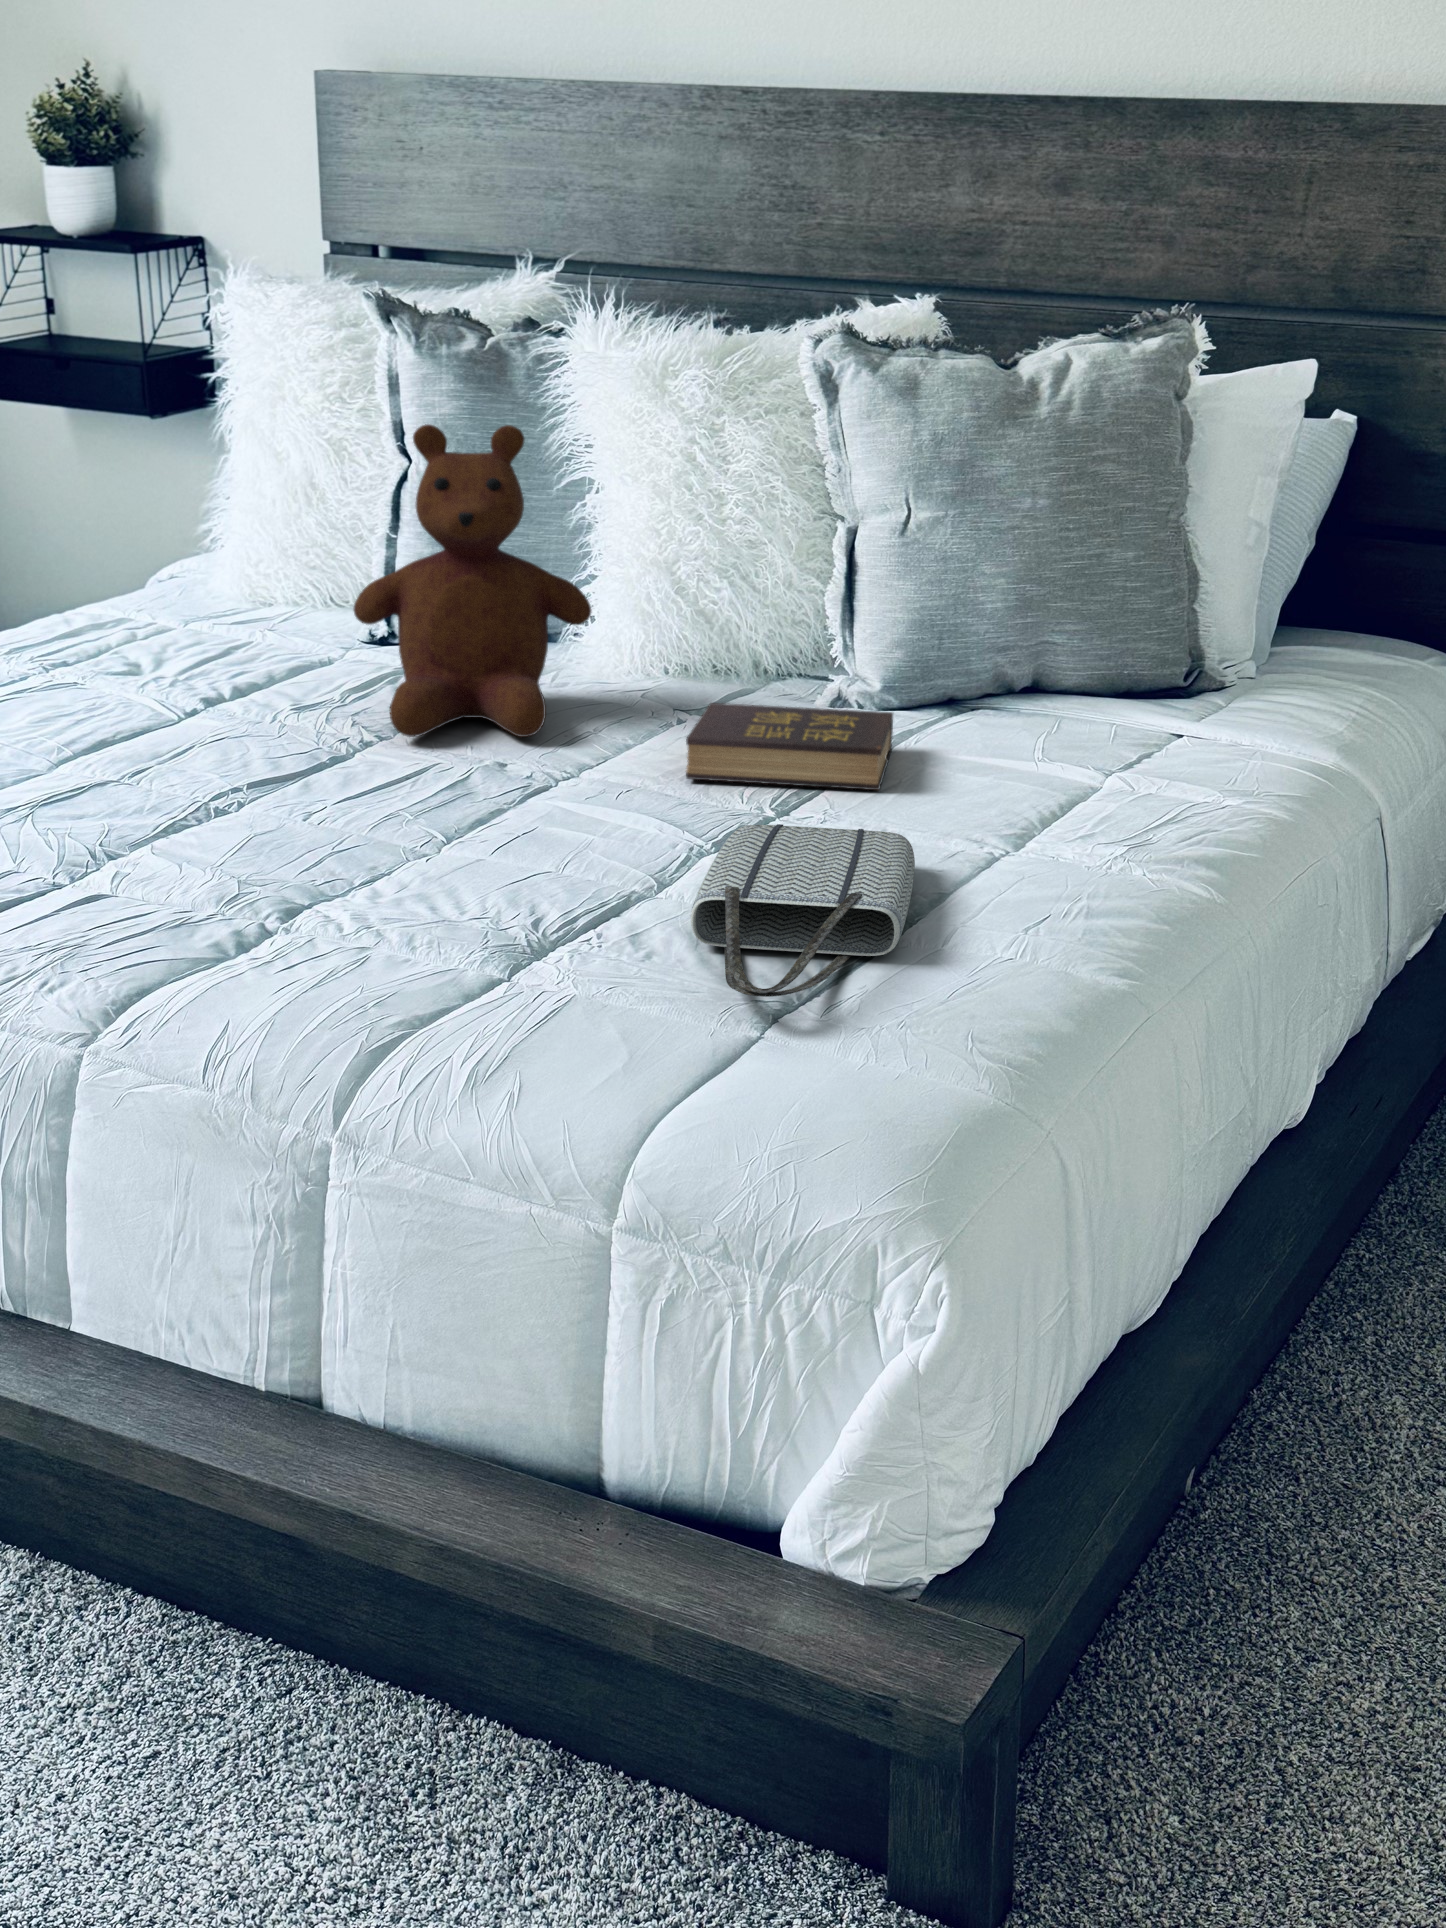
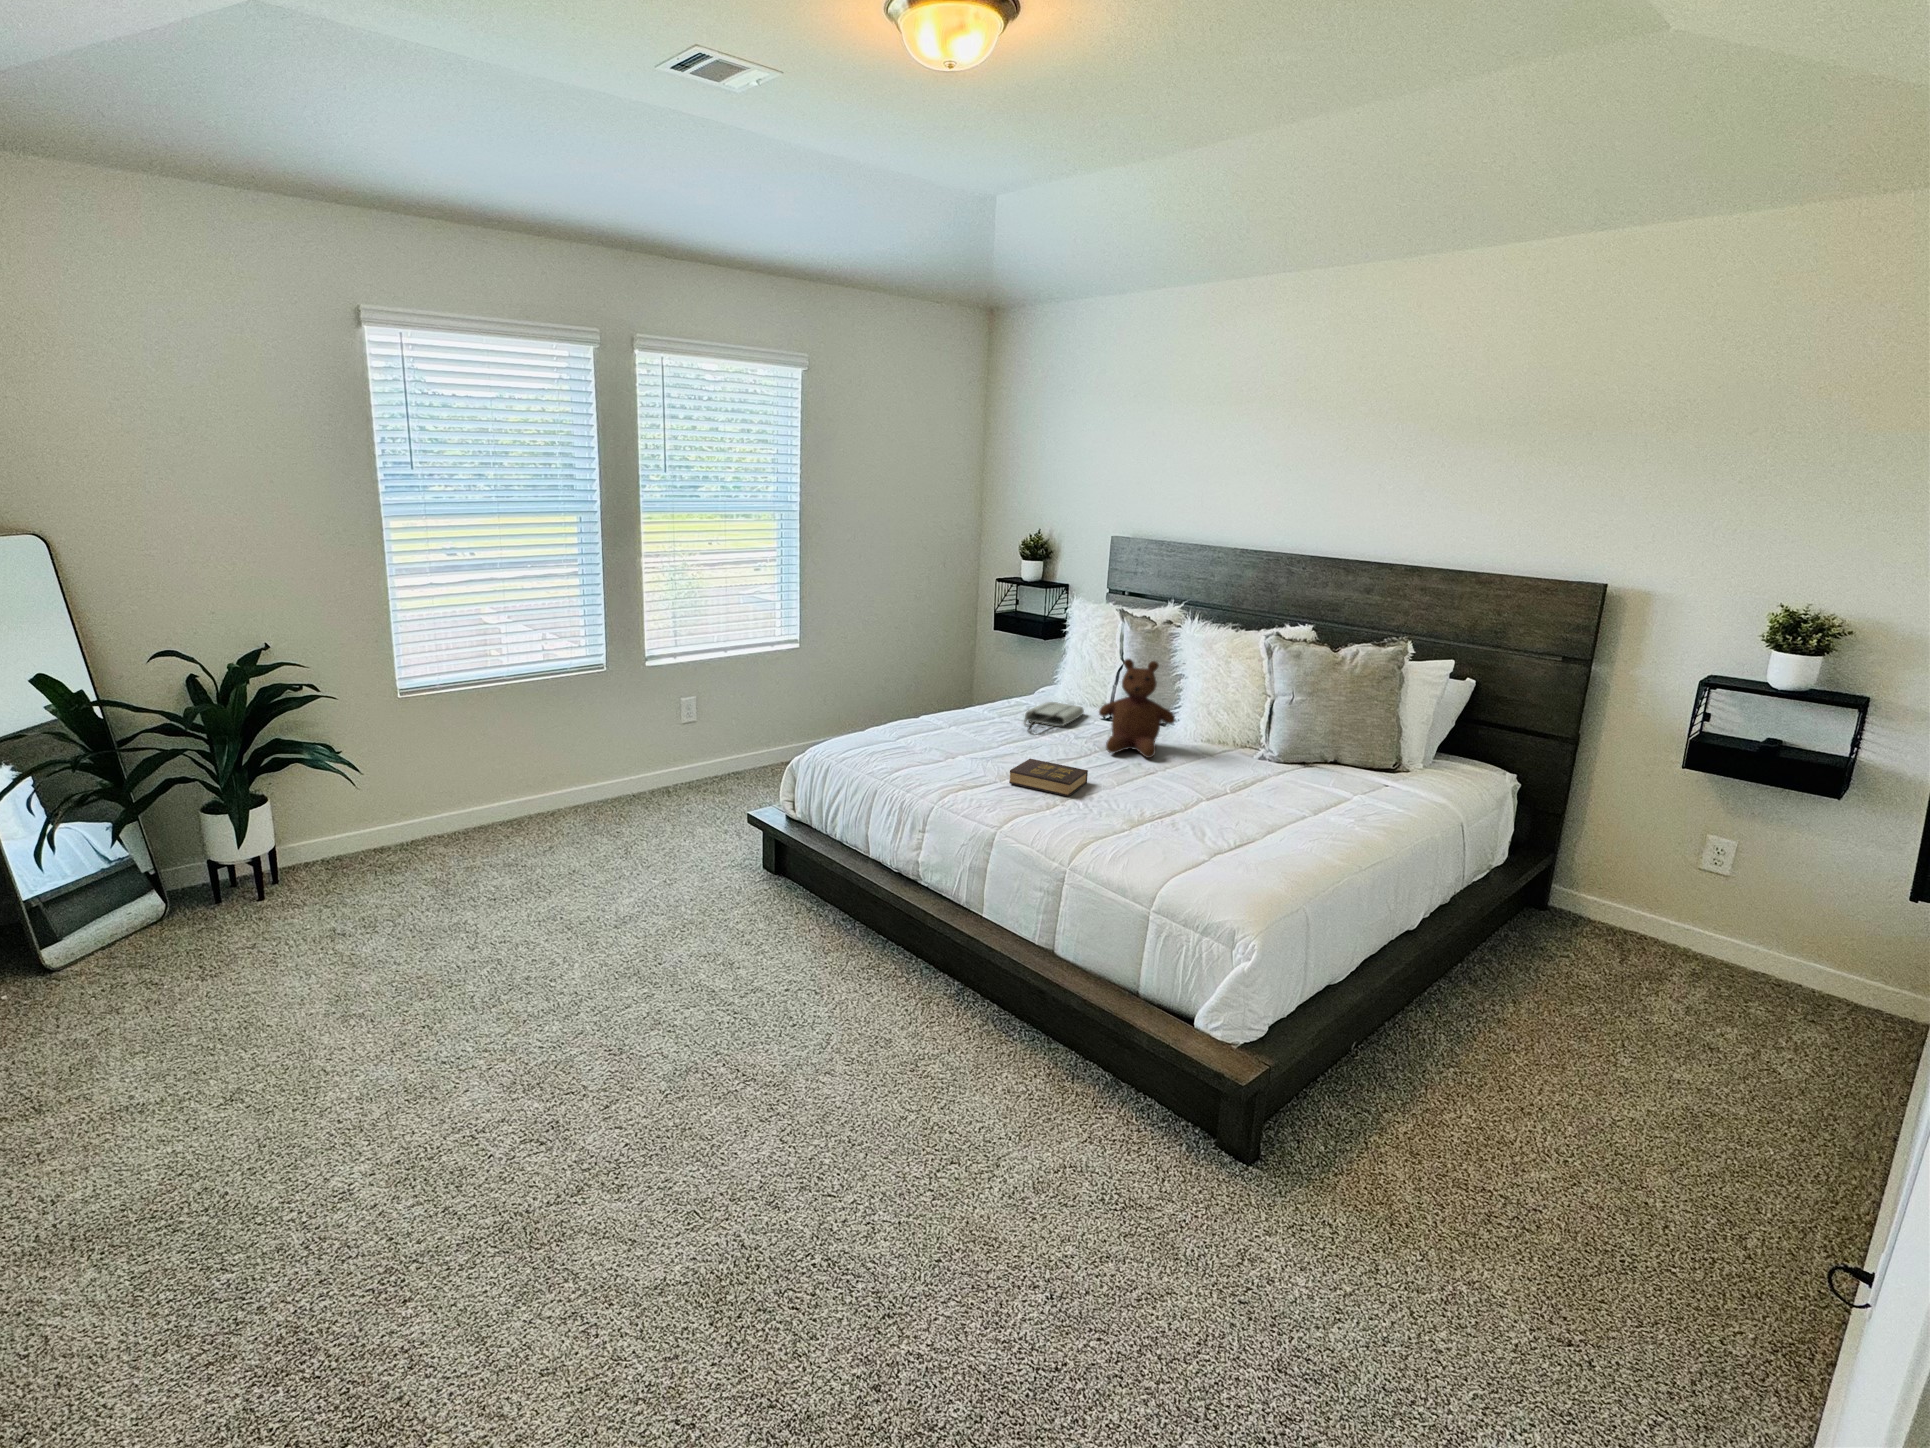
hardback book: present [686,703,893,790] -> present [1009,759,1088,797]
tote bag: present [691,824,915,997] -> present [1024,702,1084,727]

